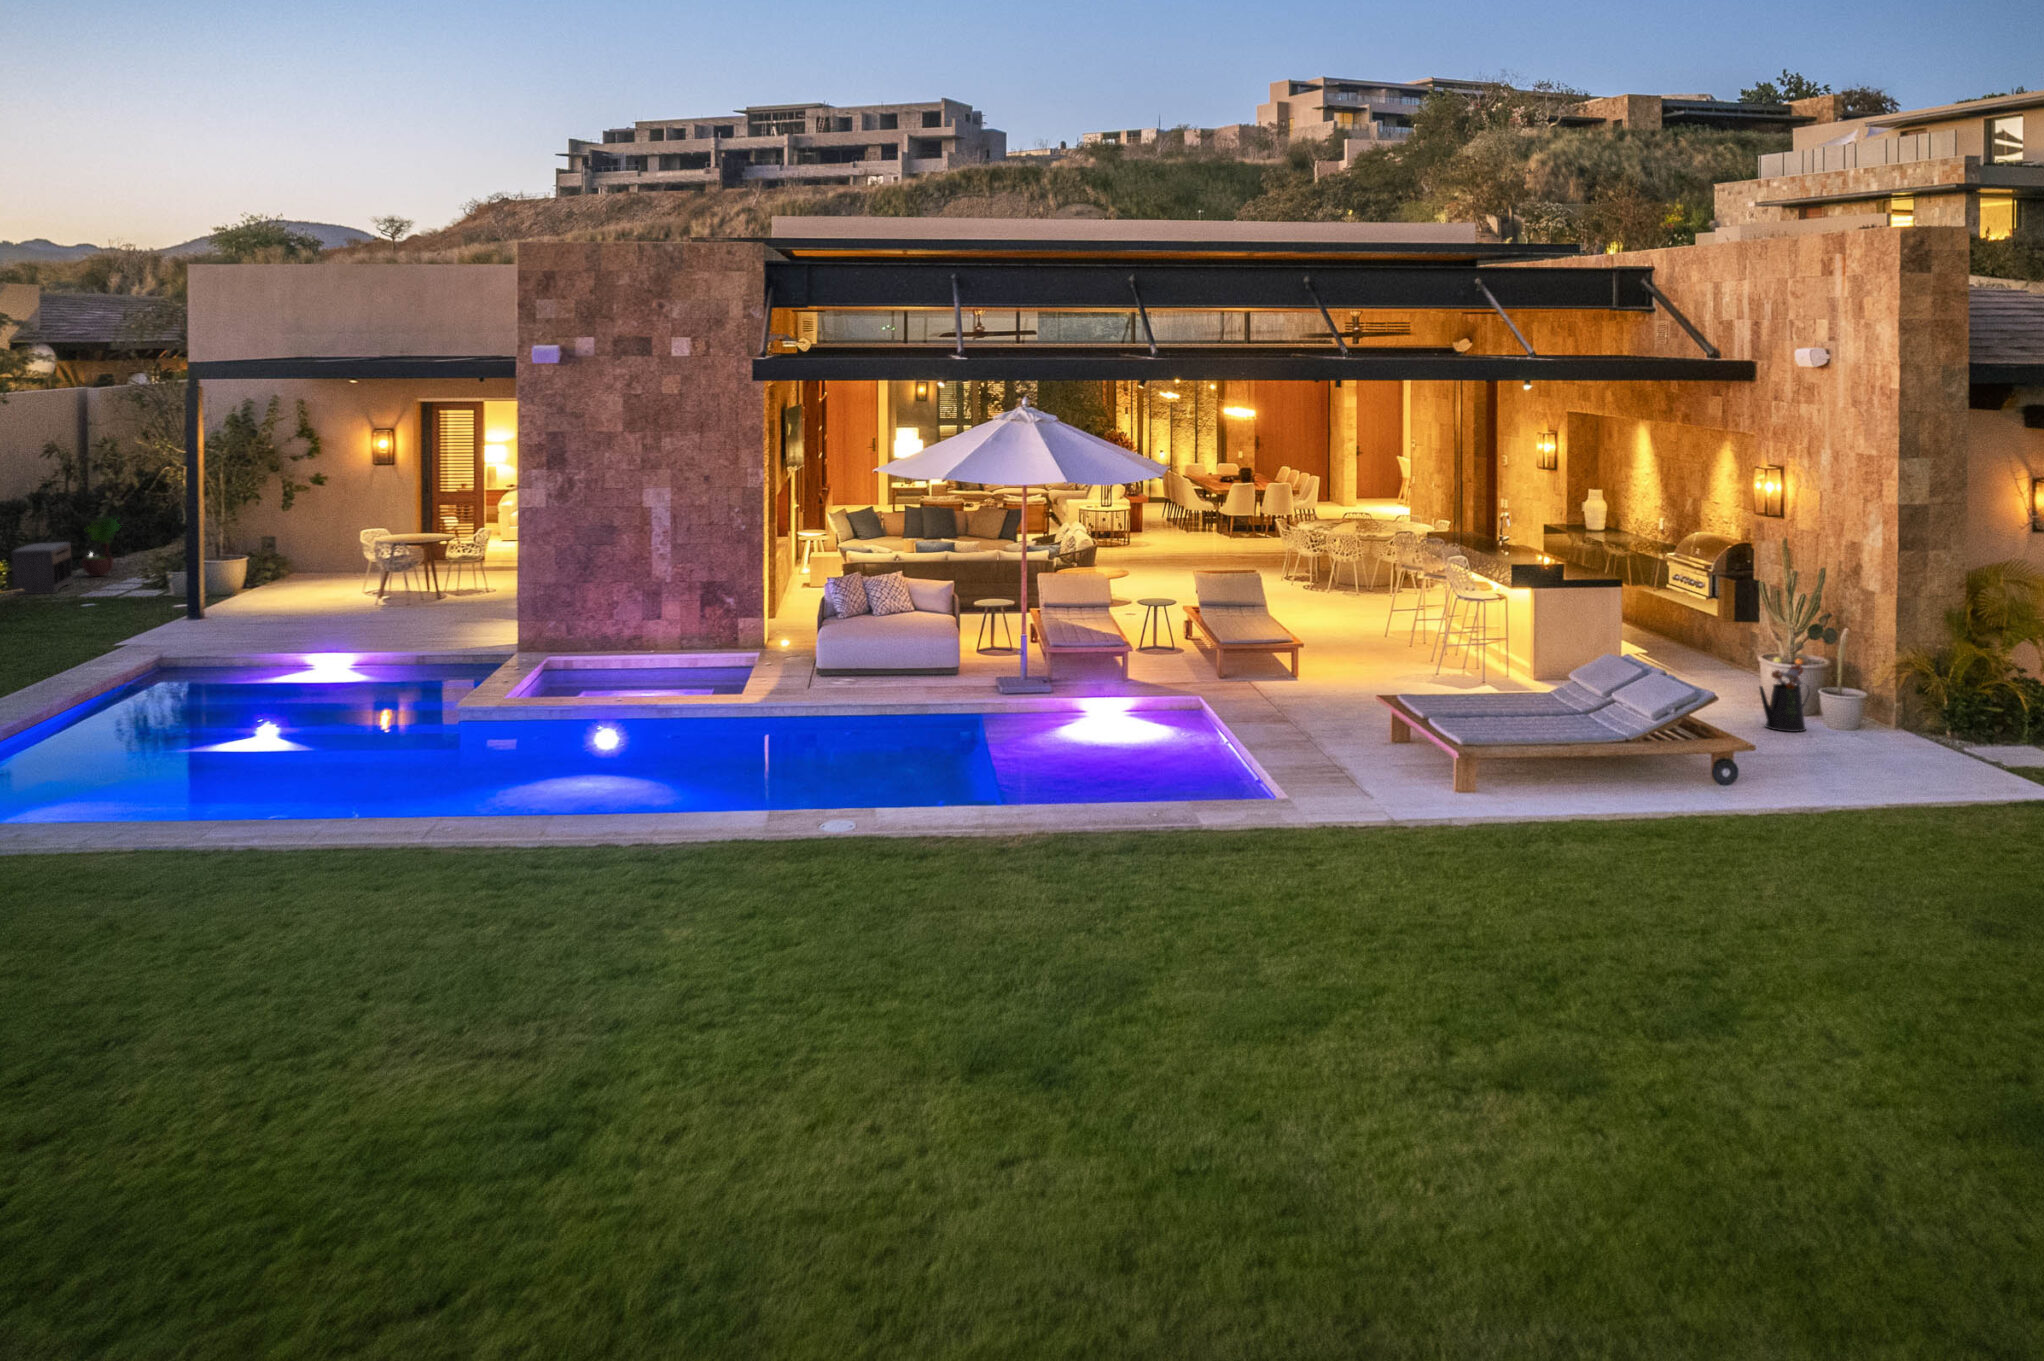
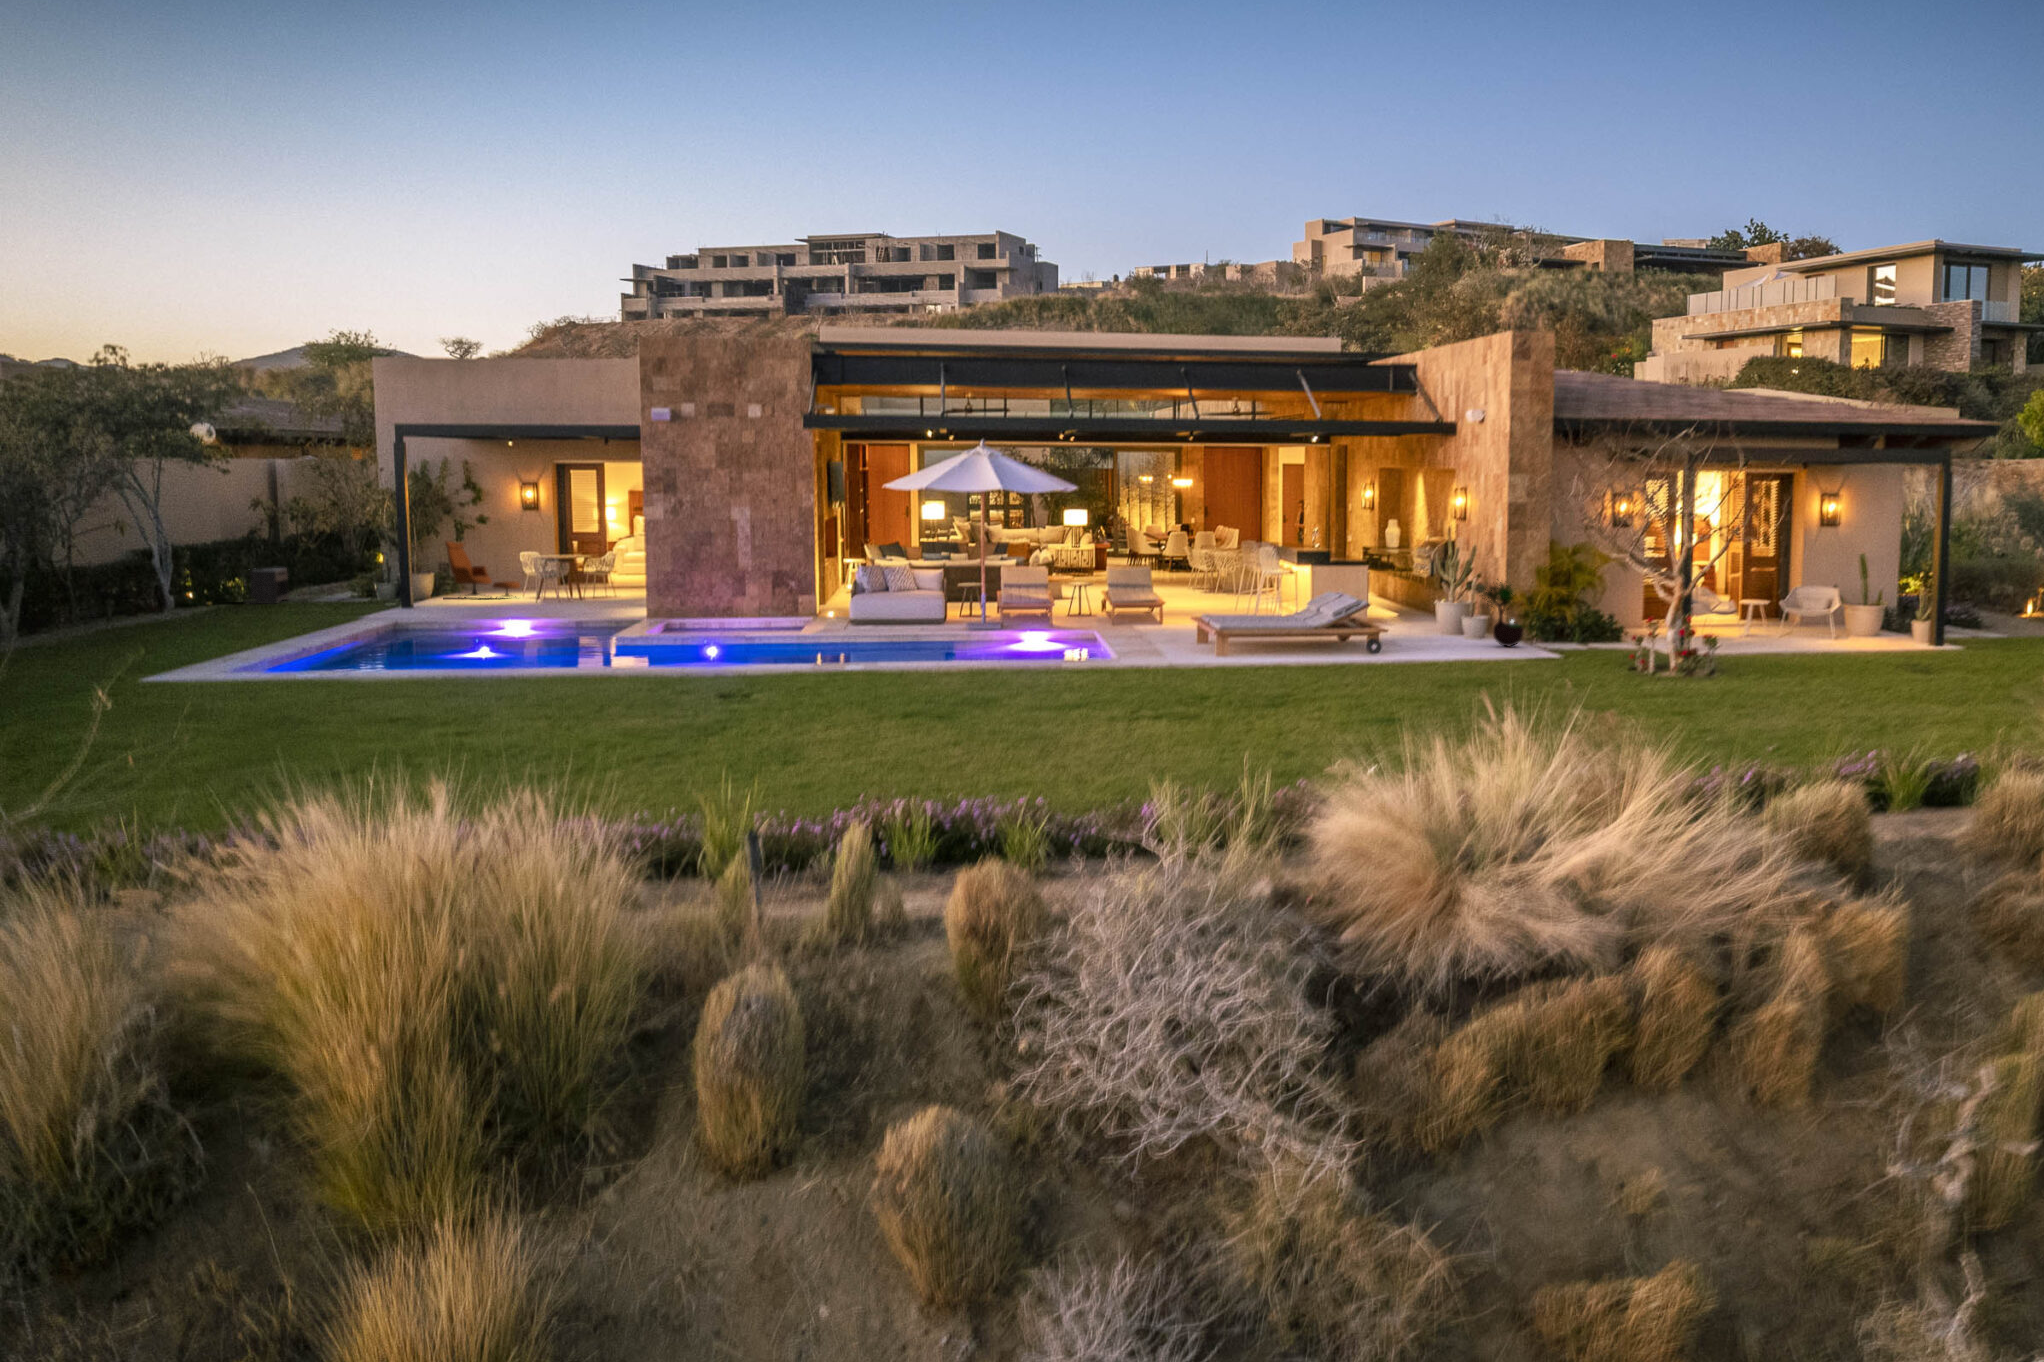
lounge chair: none [269,505,364,584] -> present [445,541,520,598]
potted tree: present [82,518,119,576] -> present [1482,579,1524,647]
watering can: present [1759,665,1810,732] -> none [1430,603,1463,644]

